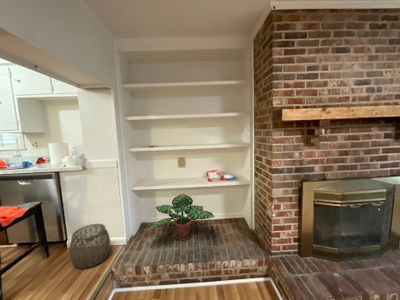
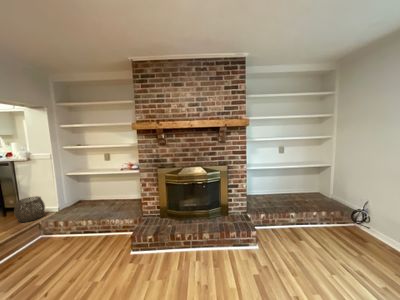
potted plant: present [148,194,214,240] -> none [67,180,116,209]

